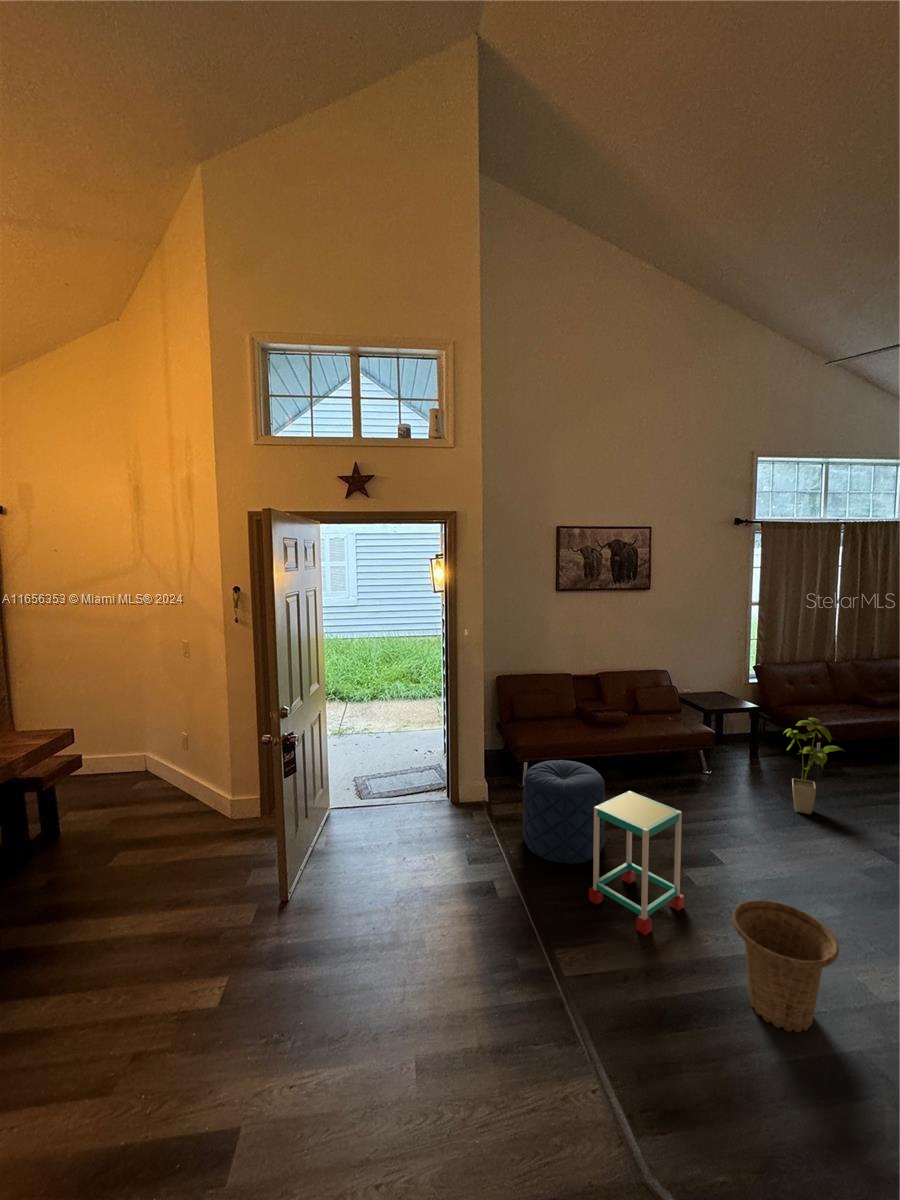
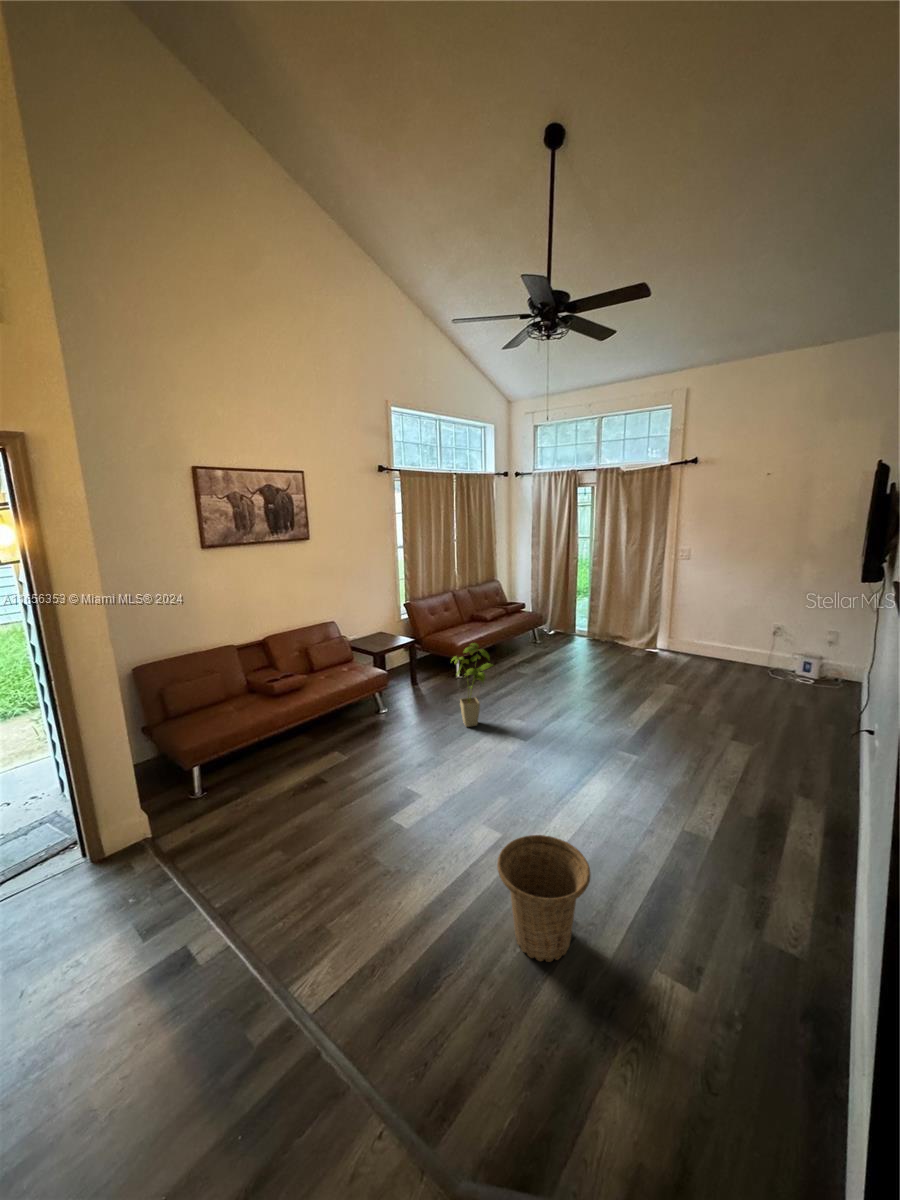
pouf: present [522,760,605,864] -> none [211,752,323,888]
side table: present [589,791,684,935] -> none [325,770,425,929]

